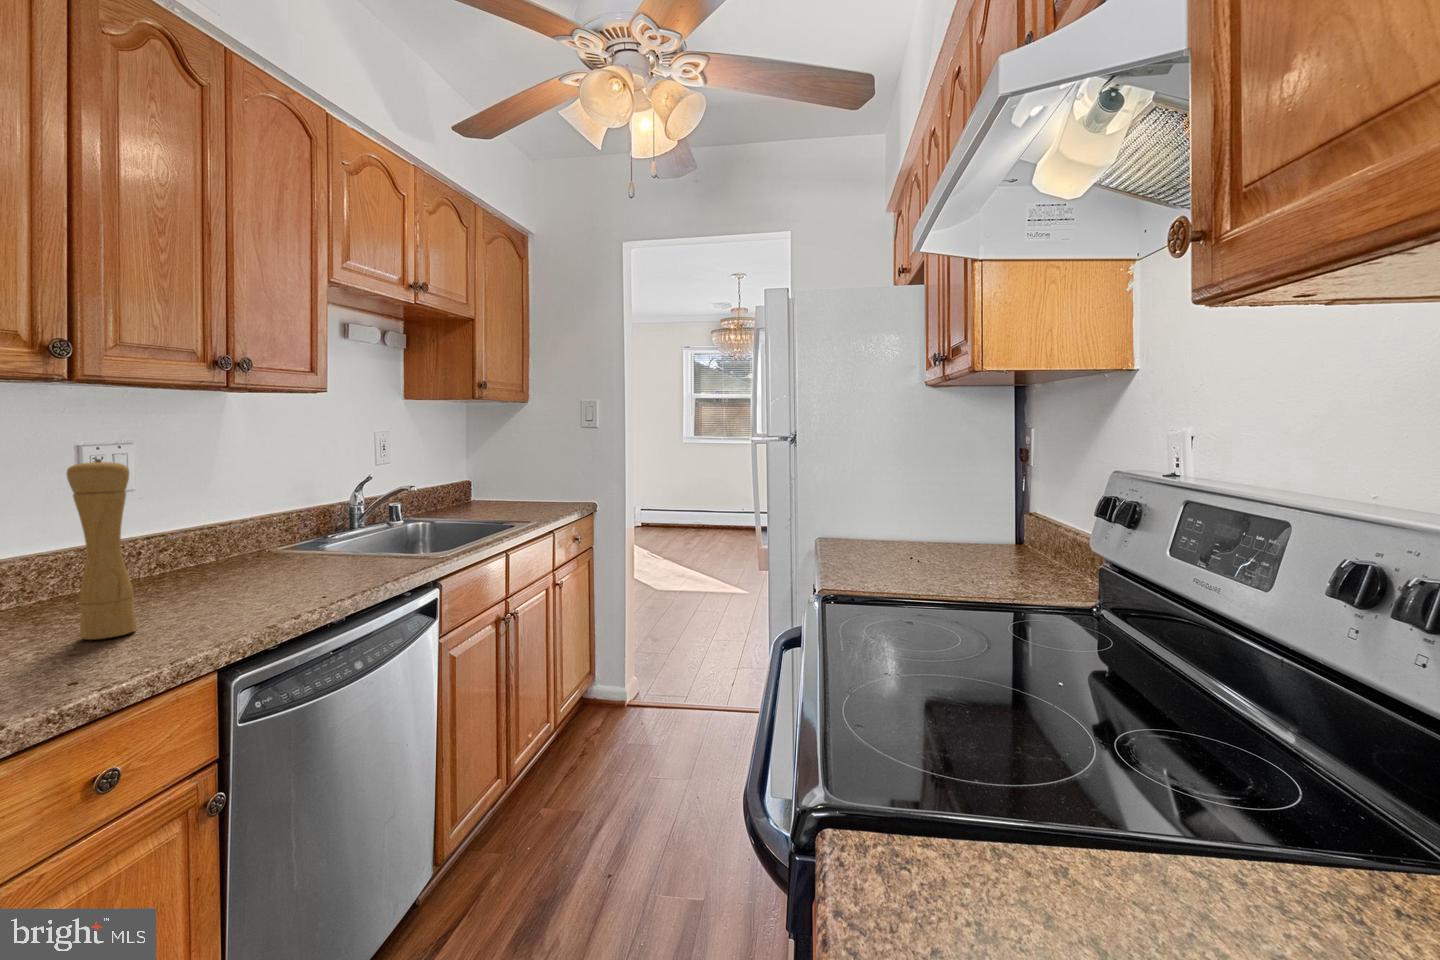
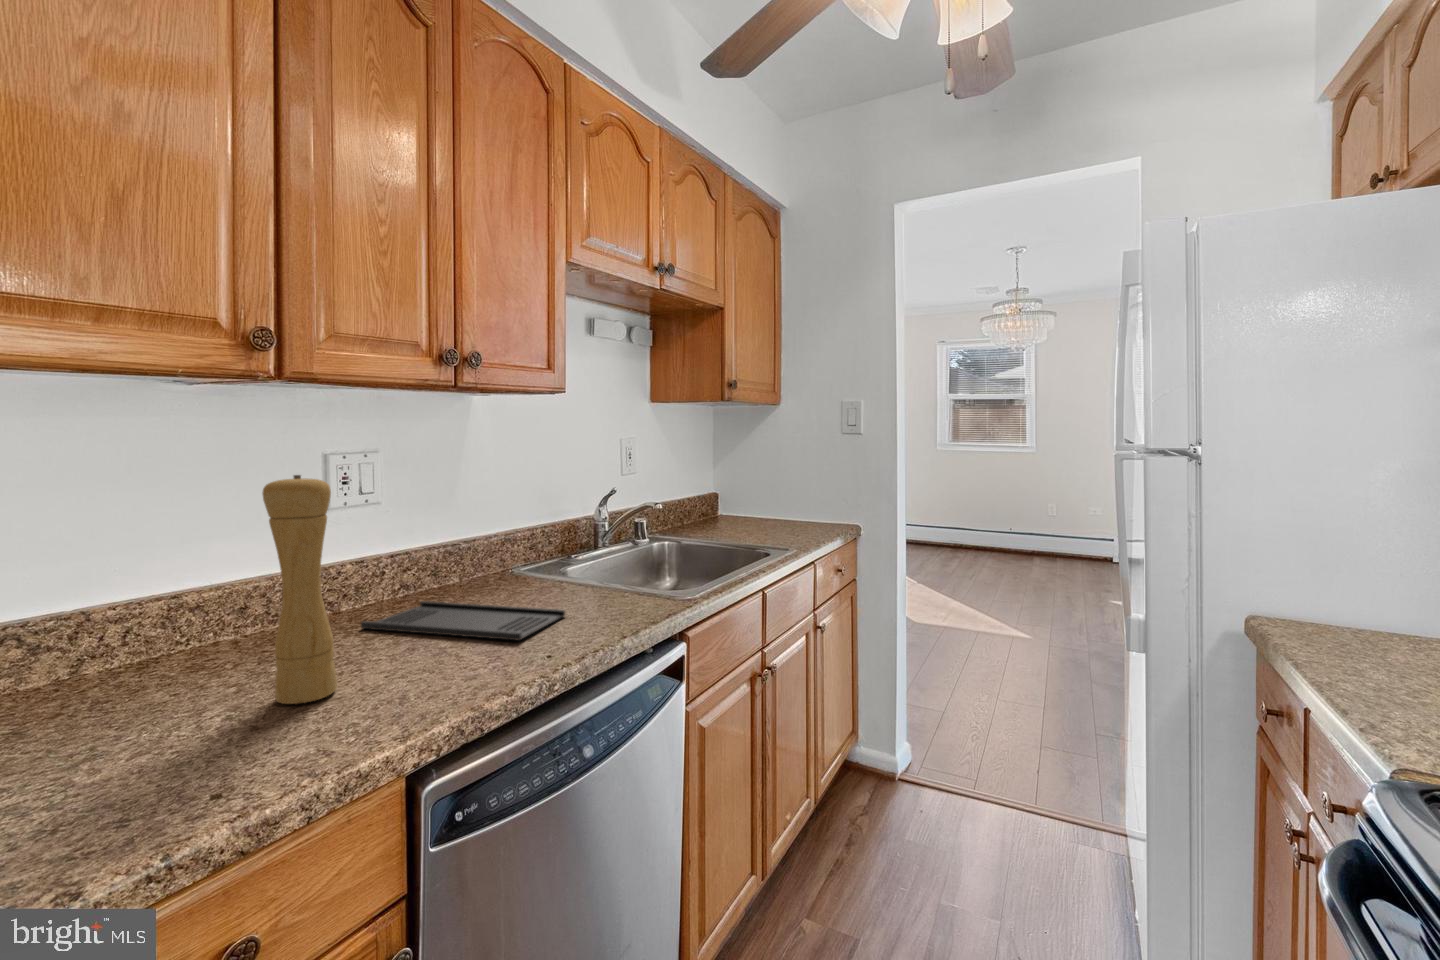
tray: none [130,570,333,595] -> present [361,601,565,640]

